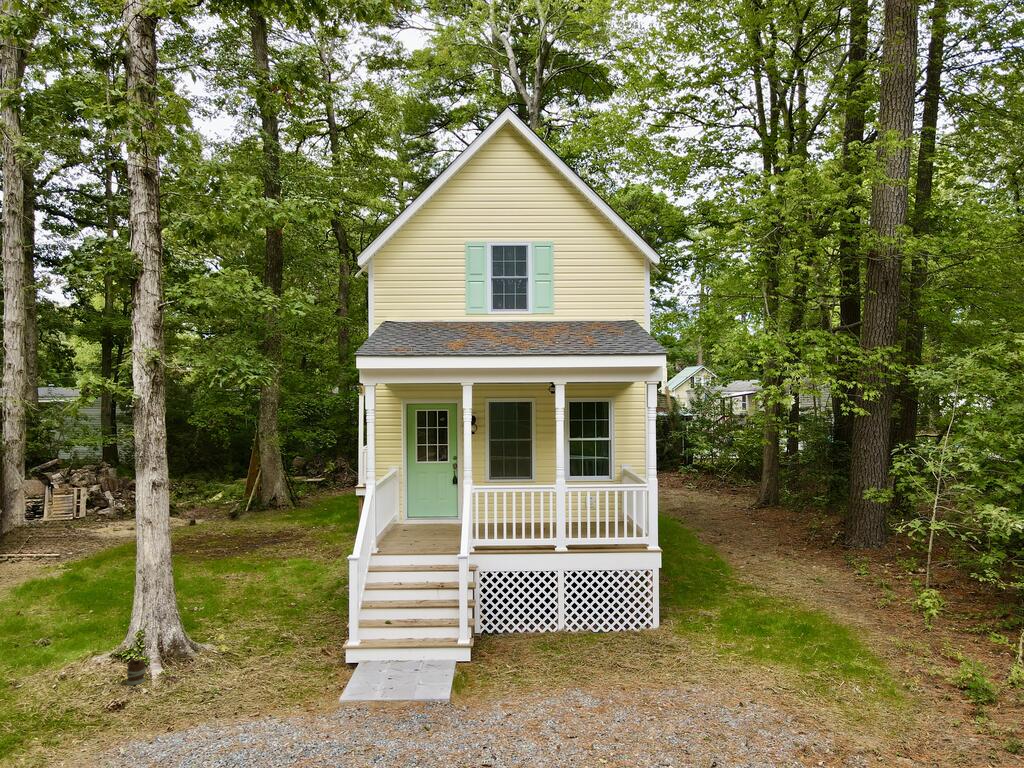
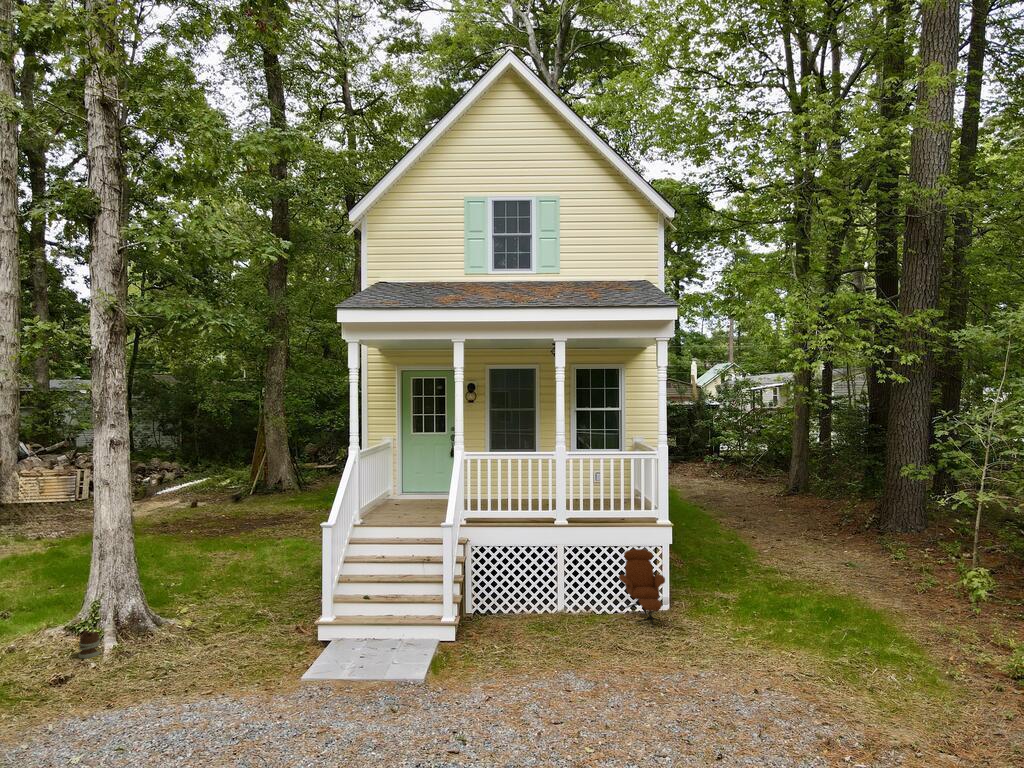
lounge chair: none [615,573,658,647] -> present [619,549,665,628]

